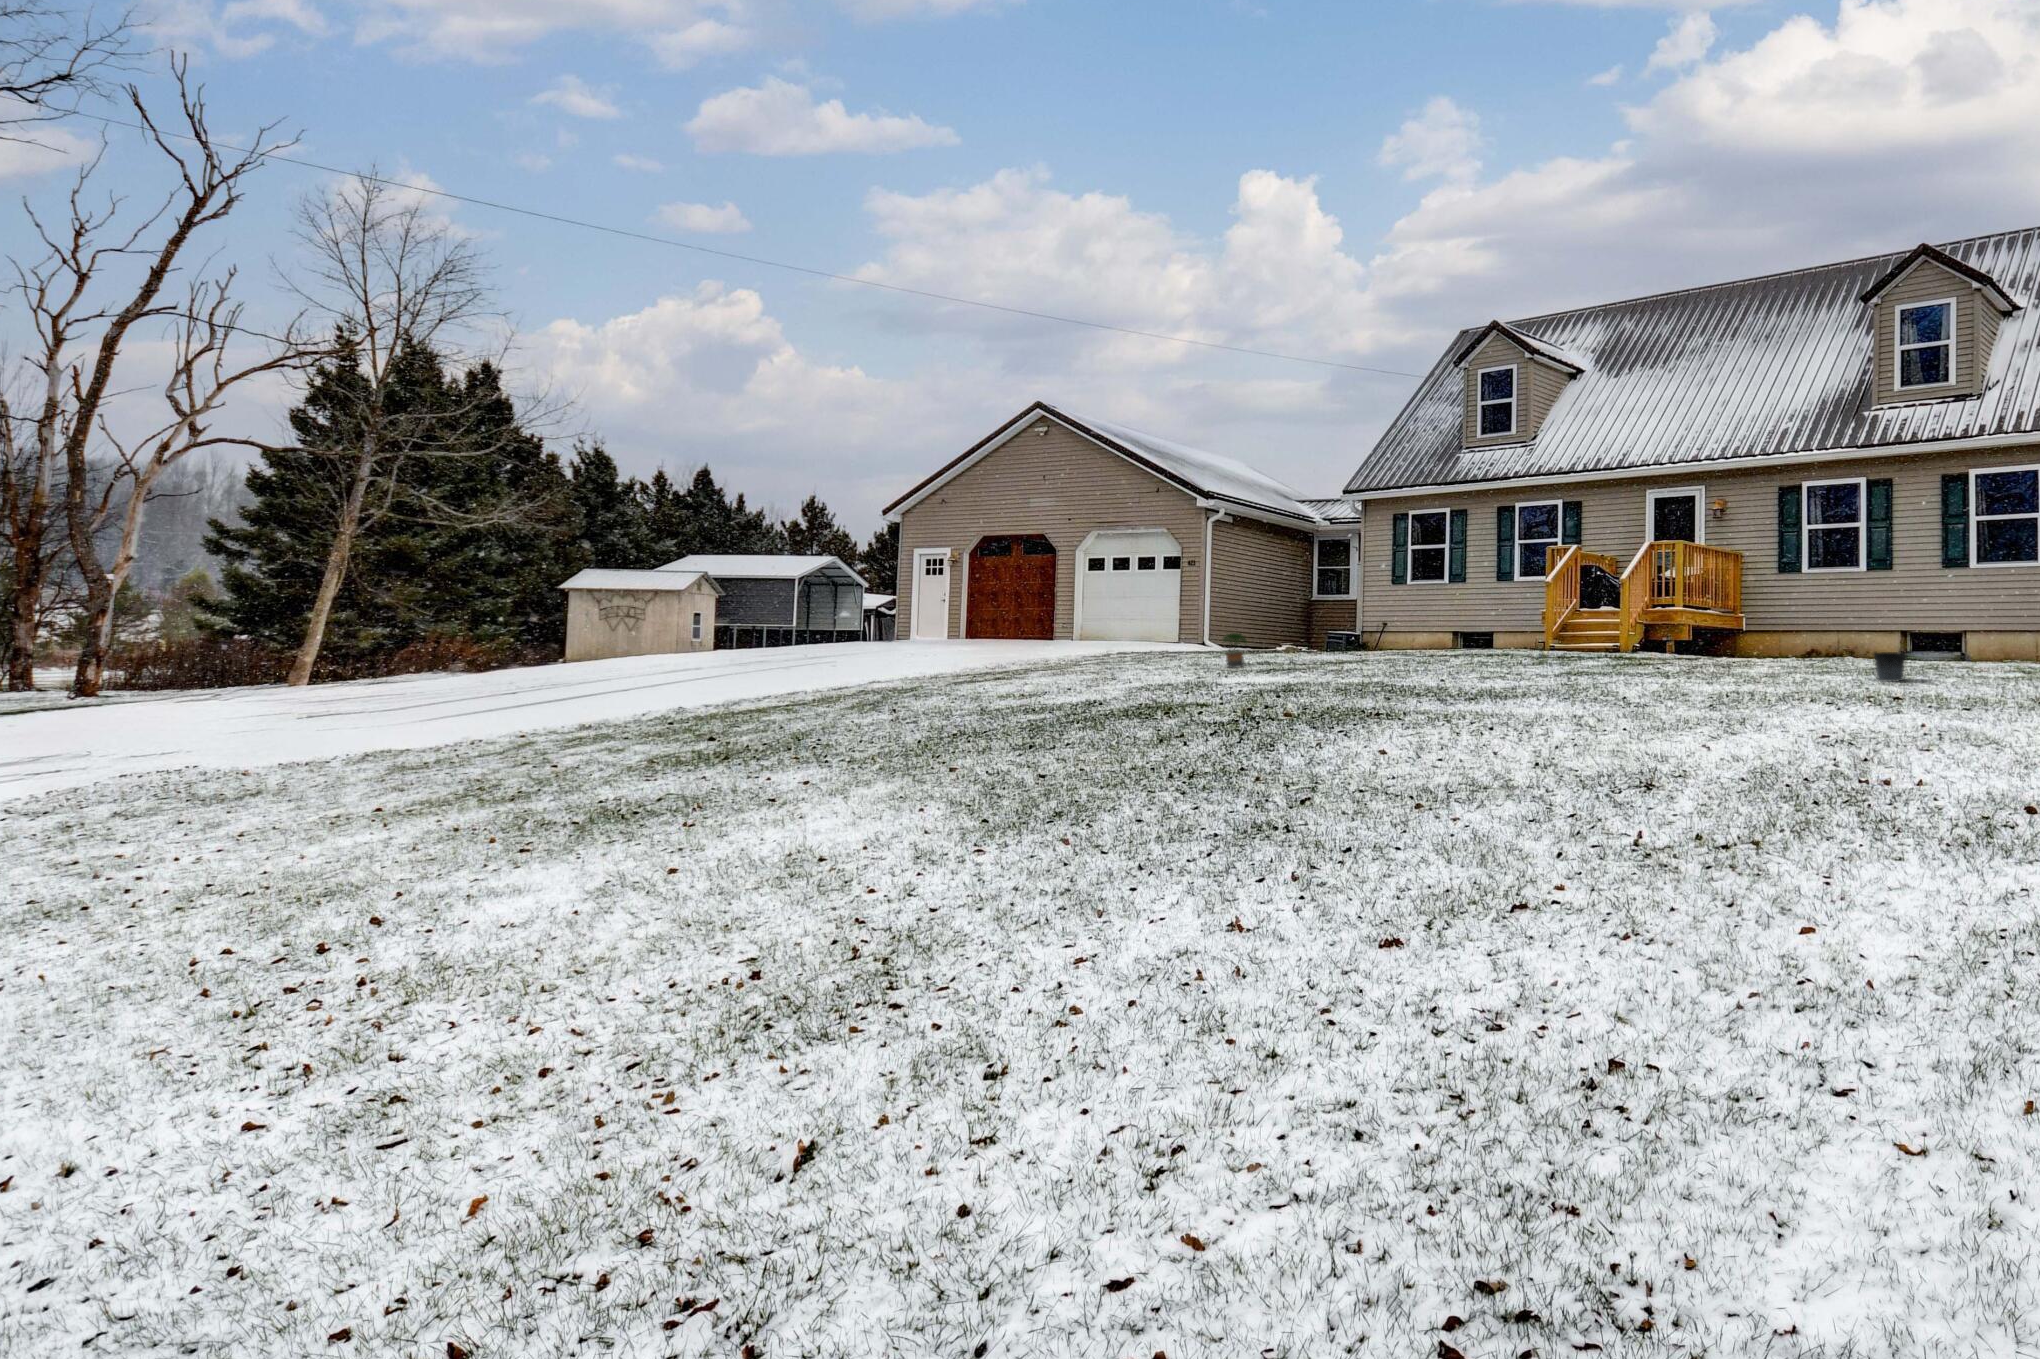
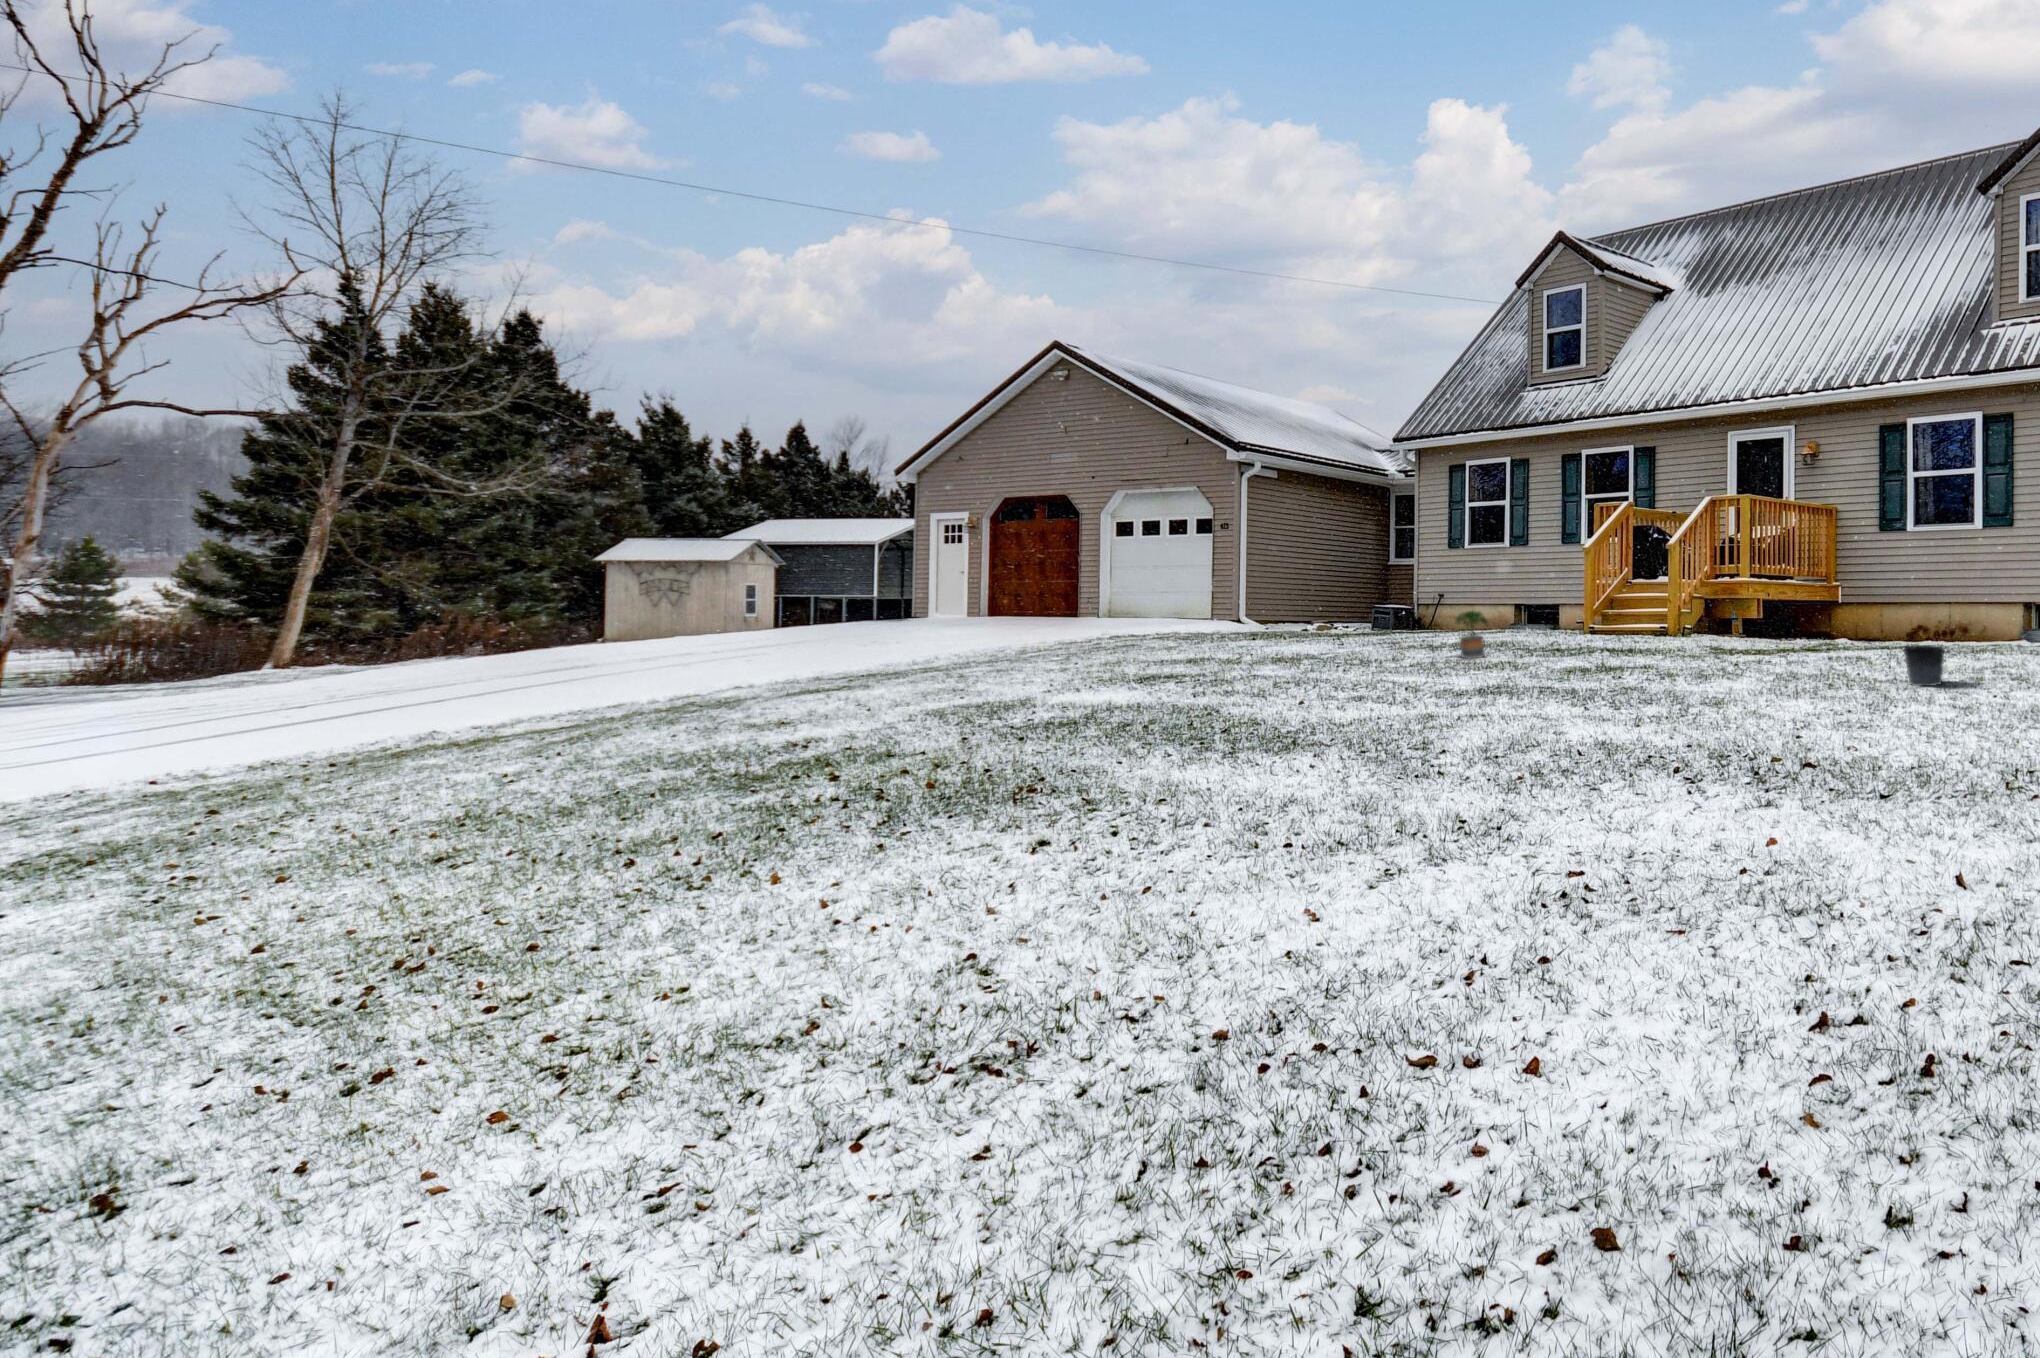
potted tree: present [1223,633,1246,668] -> present [1455,611,1489,659]

